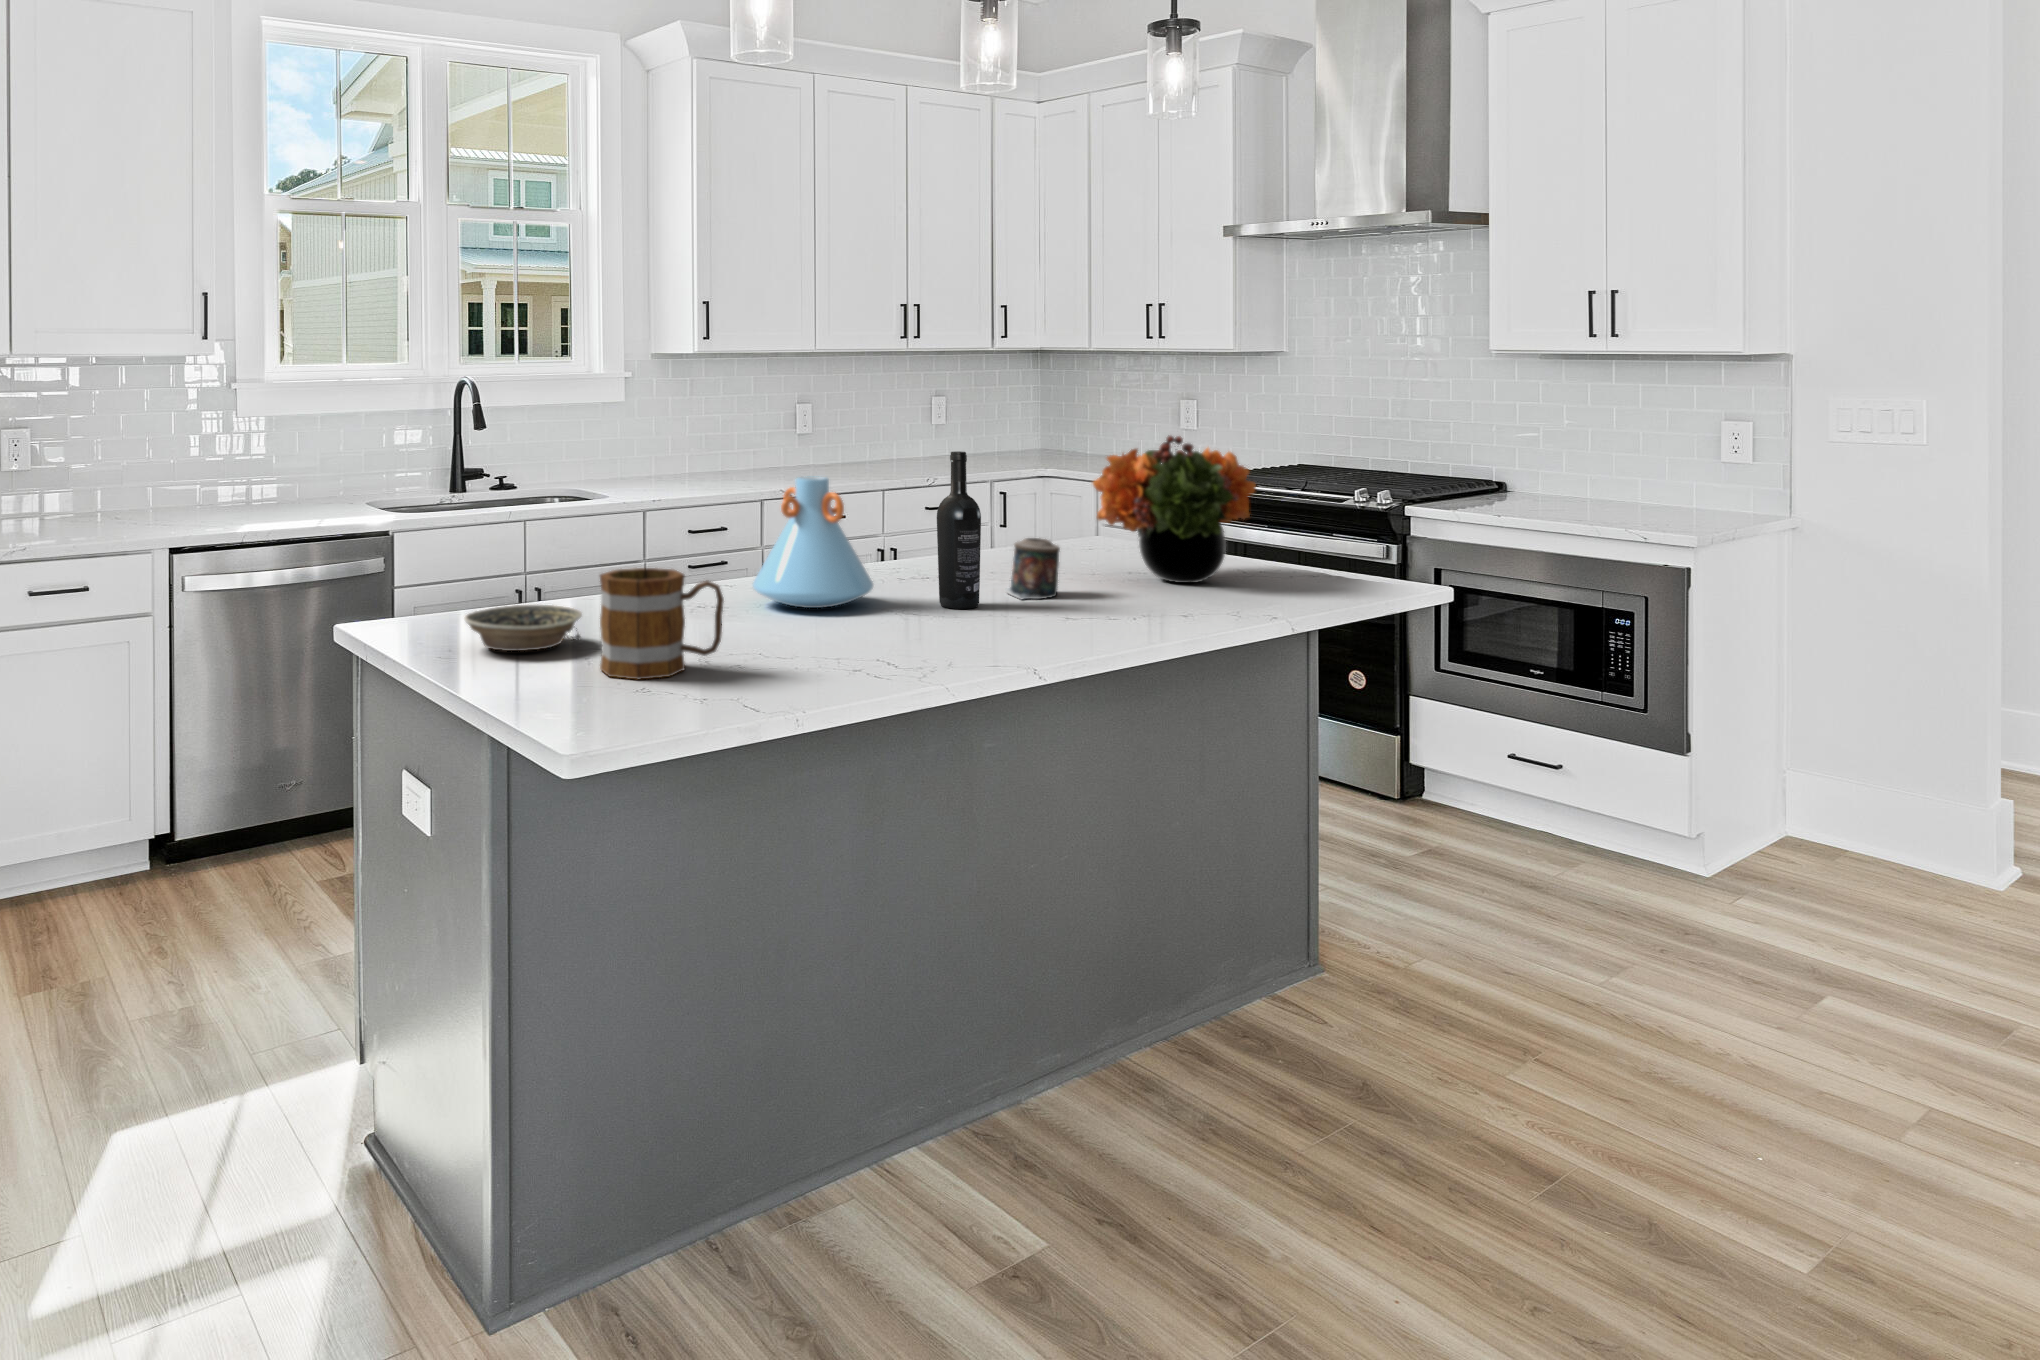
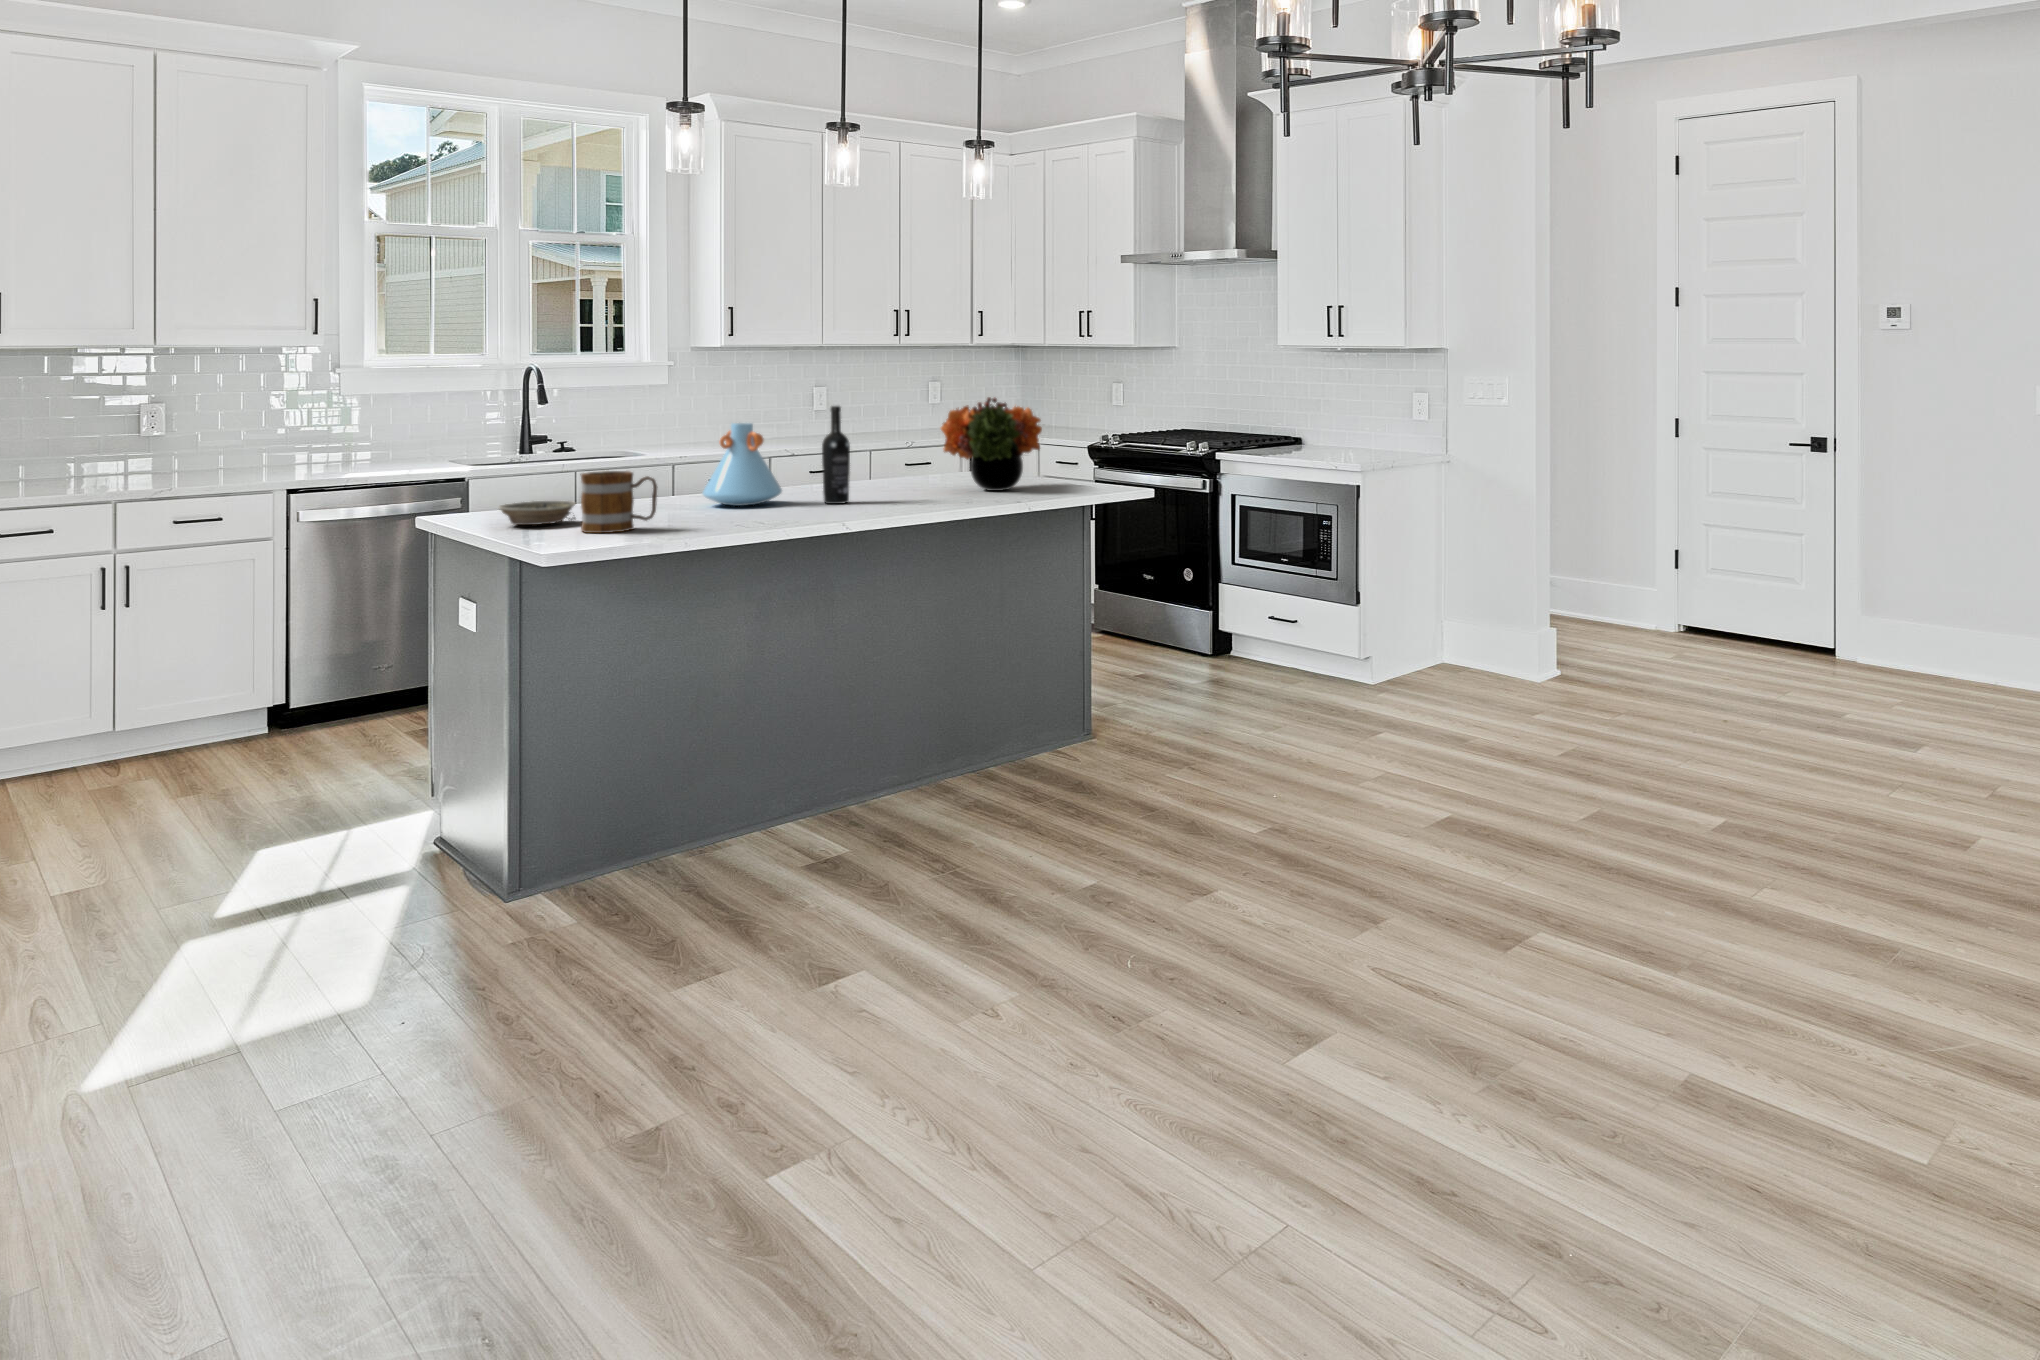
candle: present [1006,538,1060,599] -> none [874,462,908,500]

